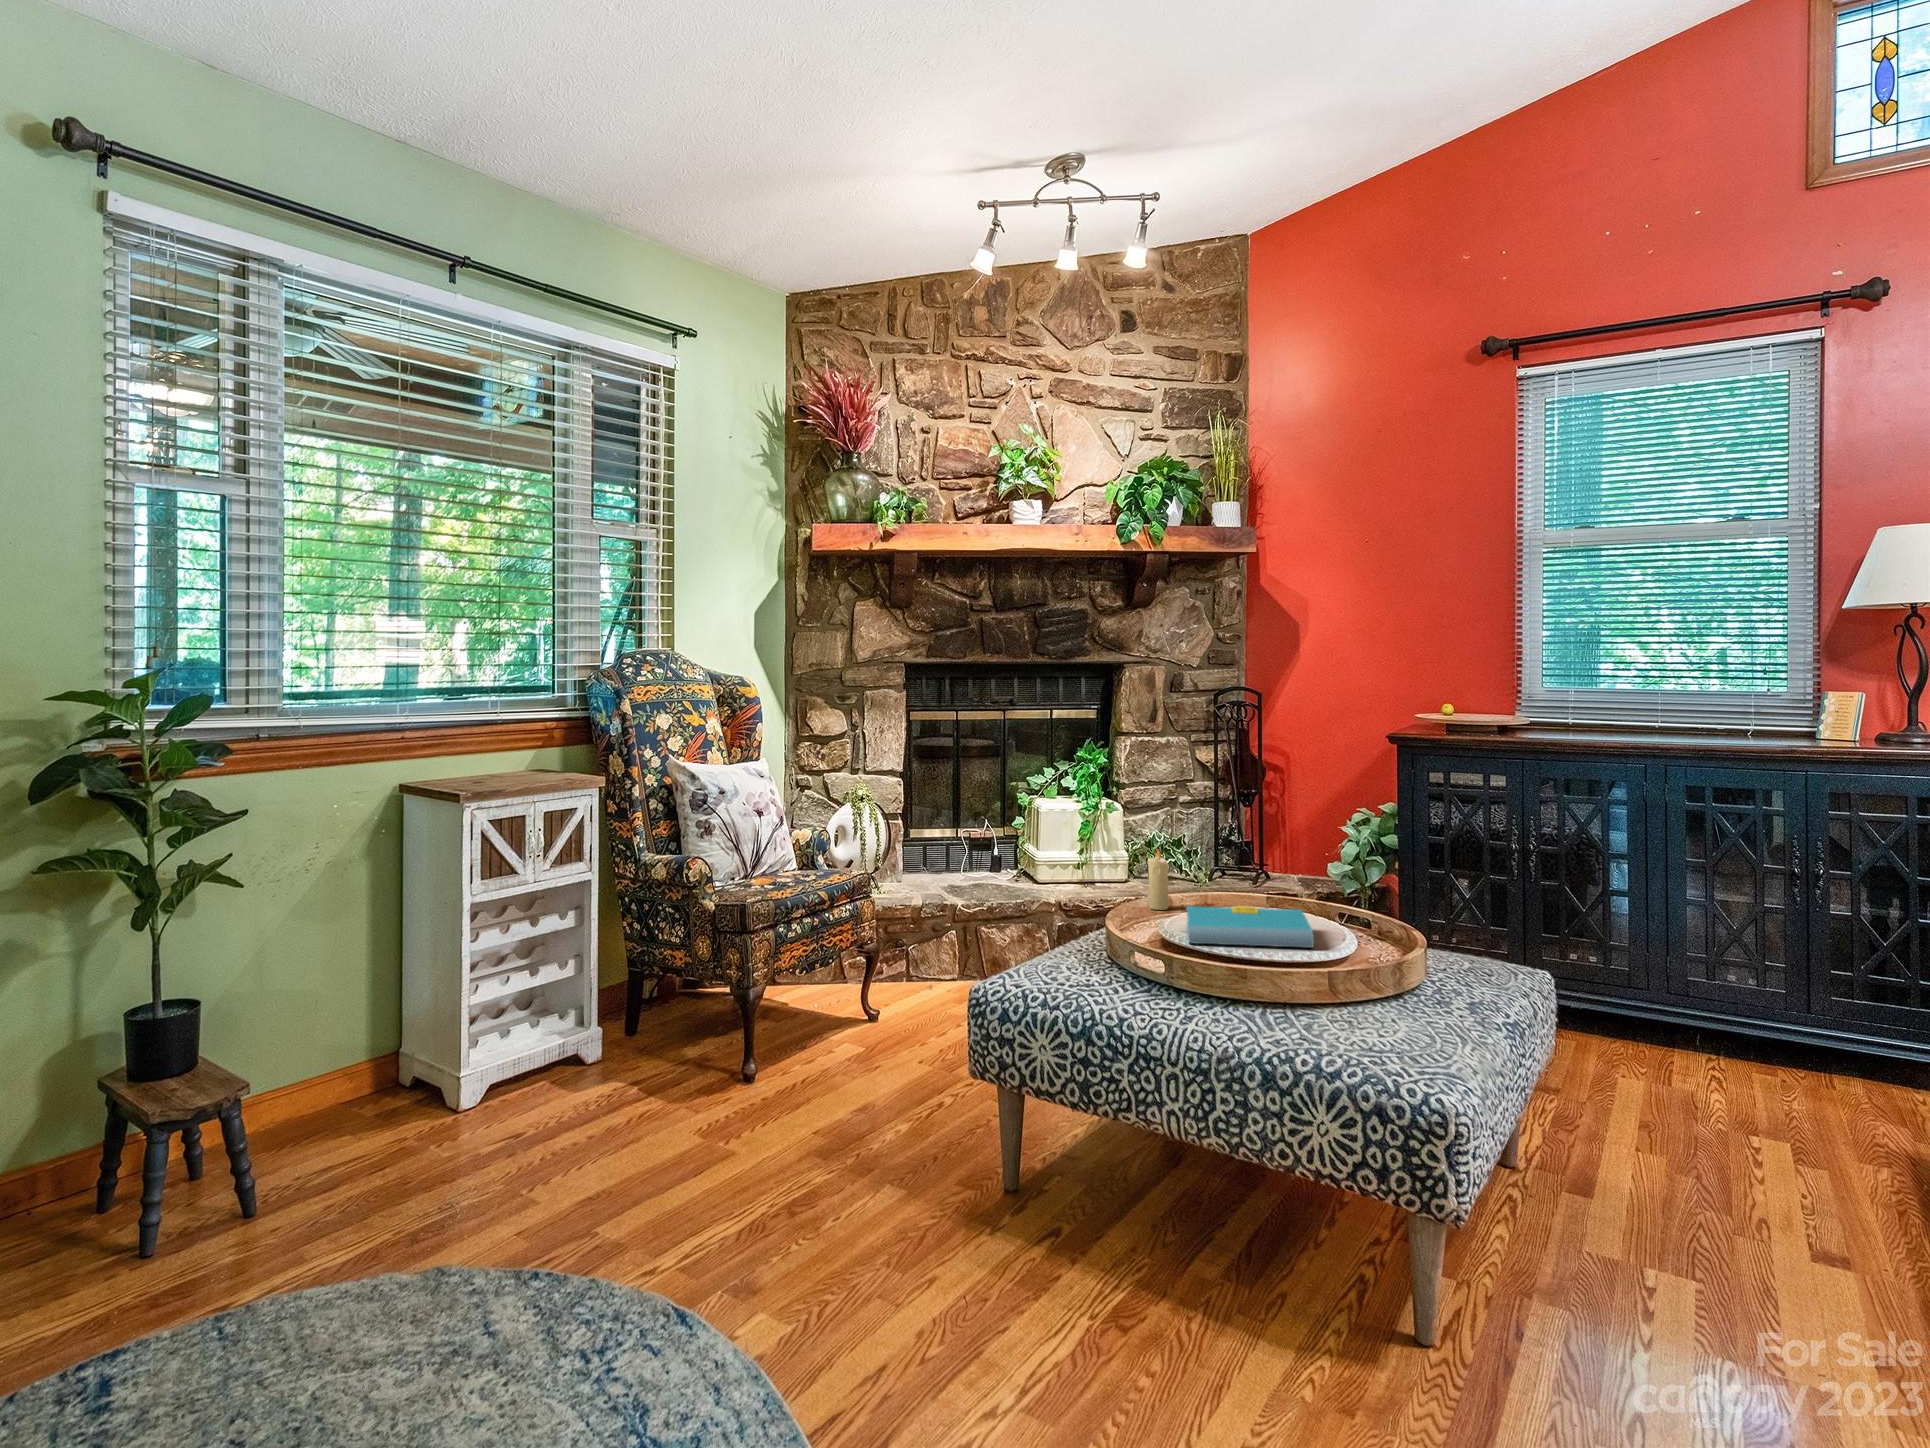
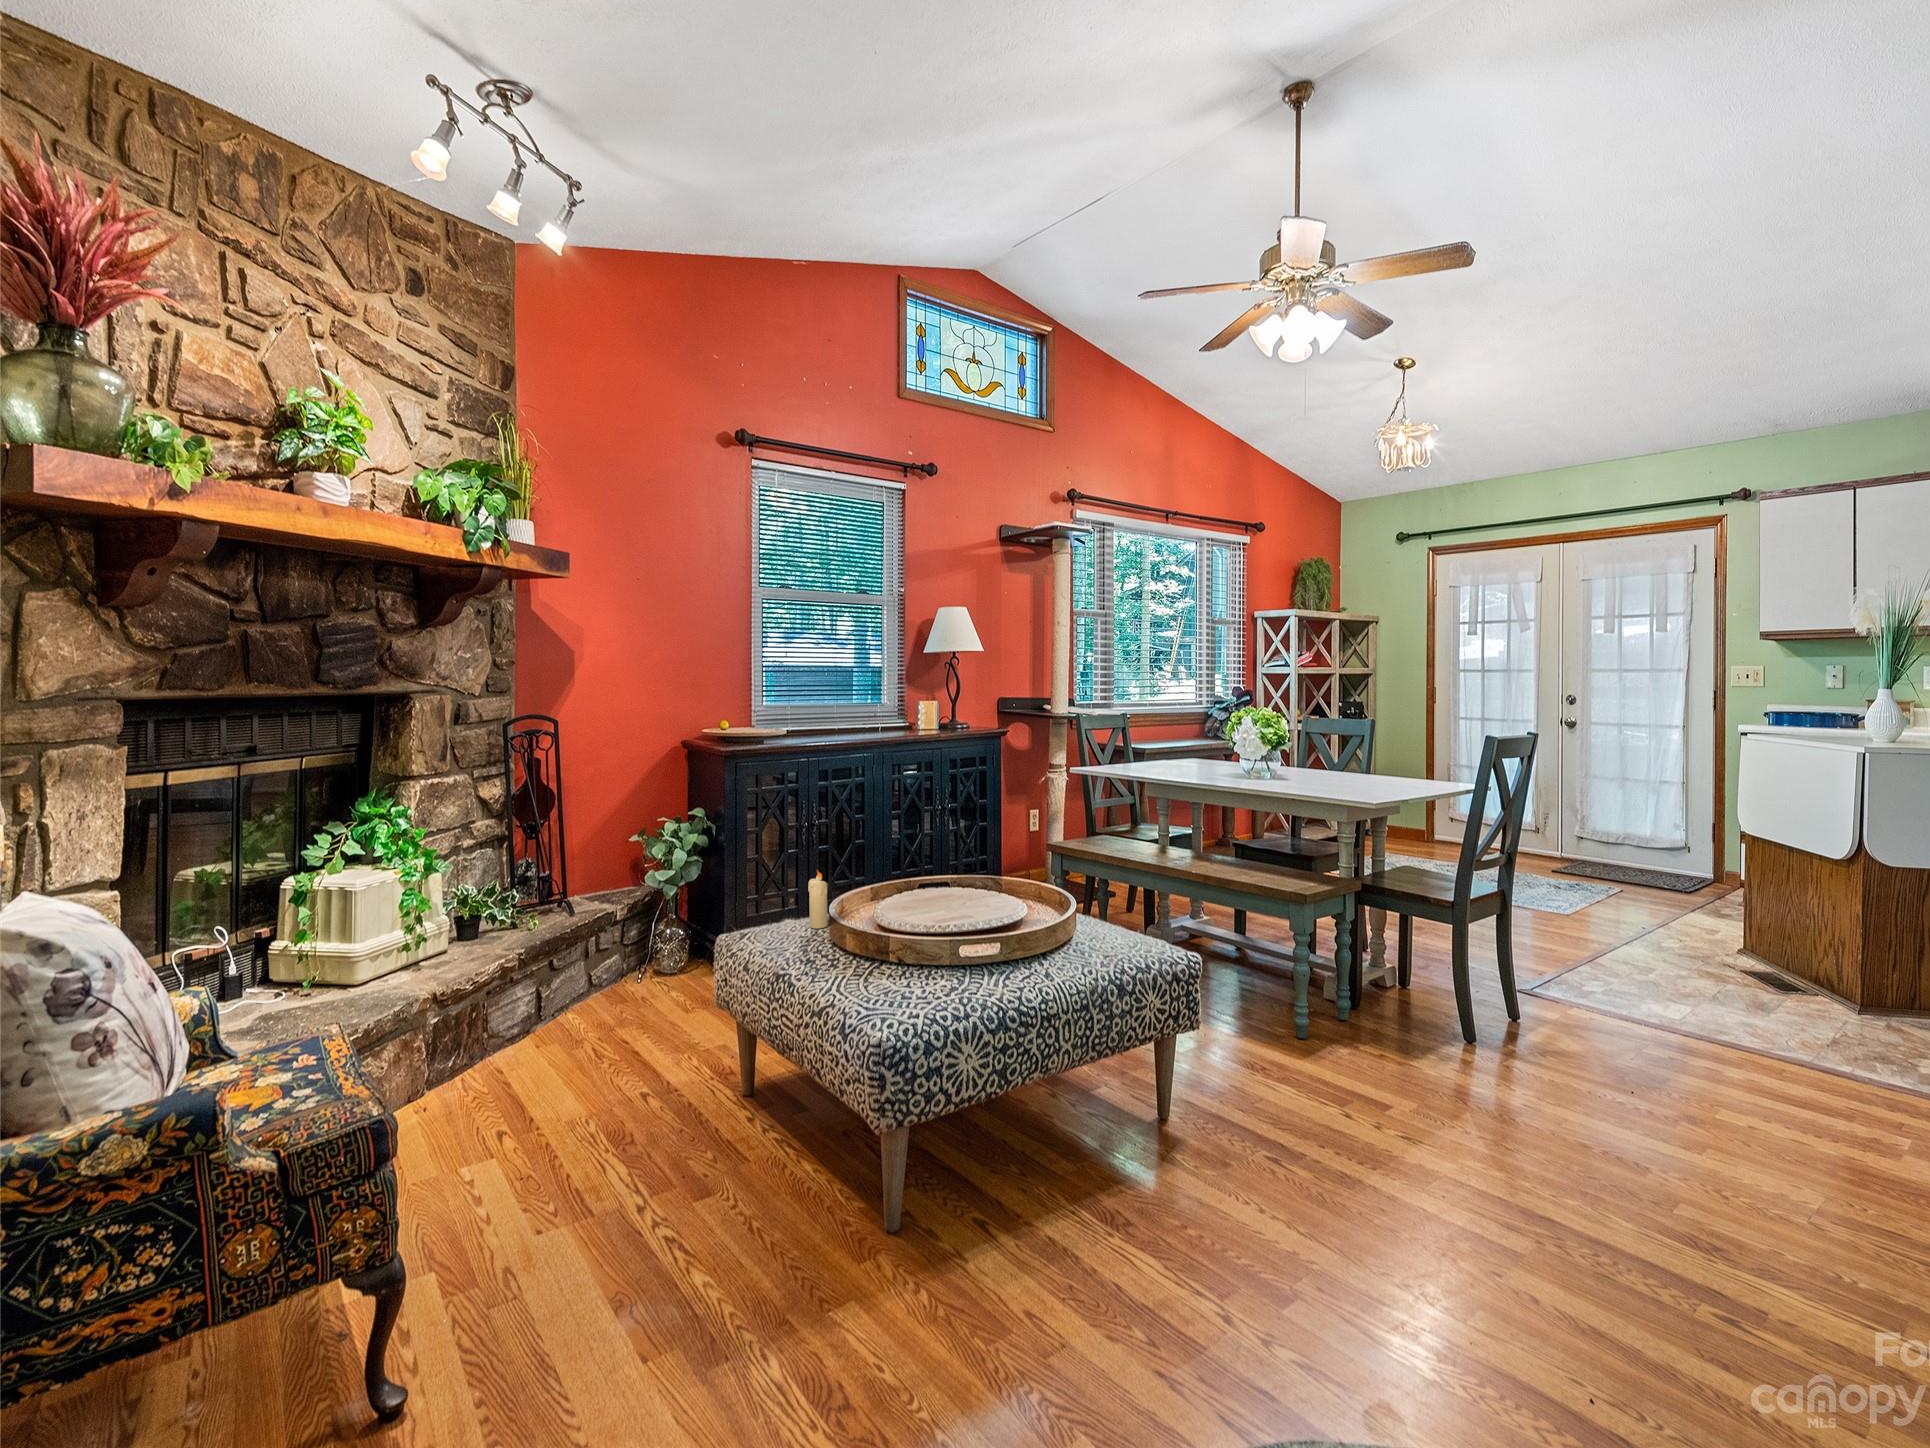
book: present [1187,905,1314,948] -> none [889,891,999,935]

